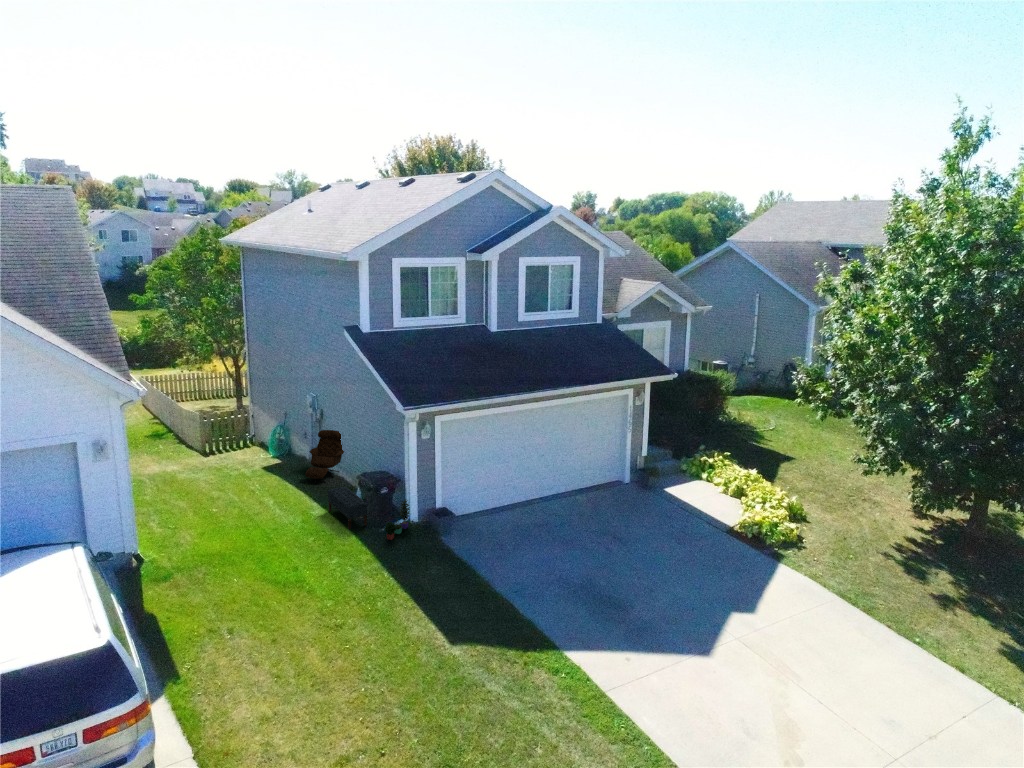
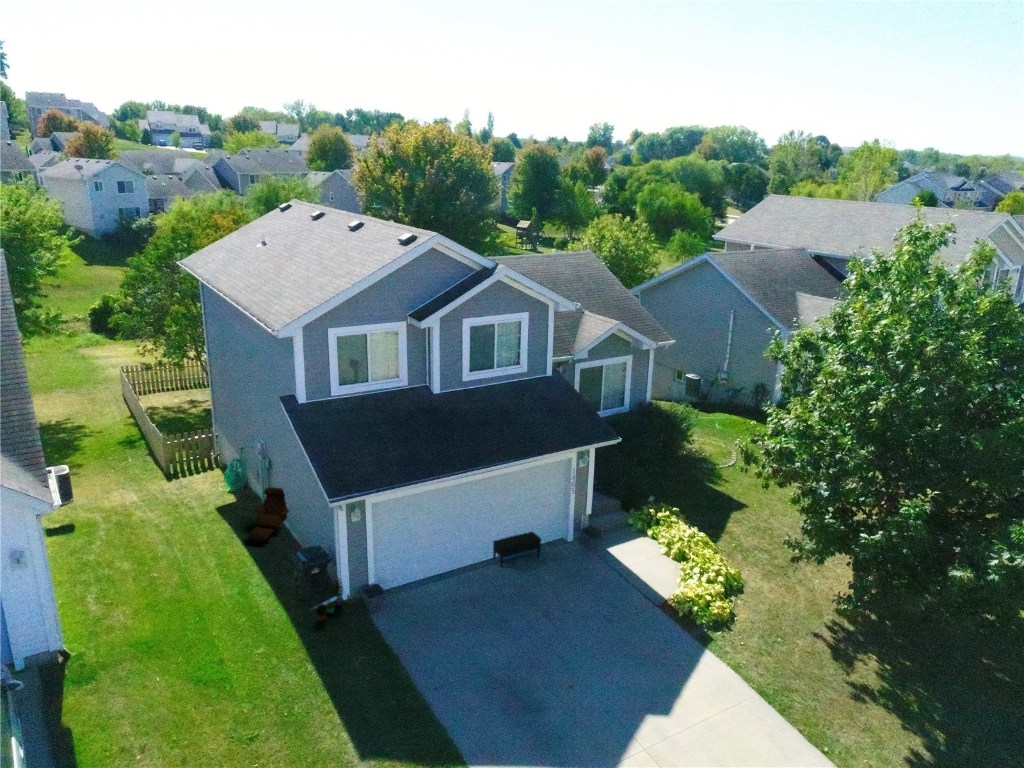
bench: present [327,487,368,530] -> present [493,531,541,567]

